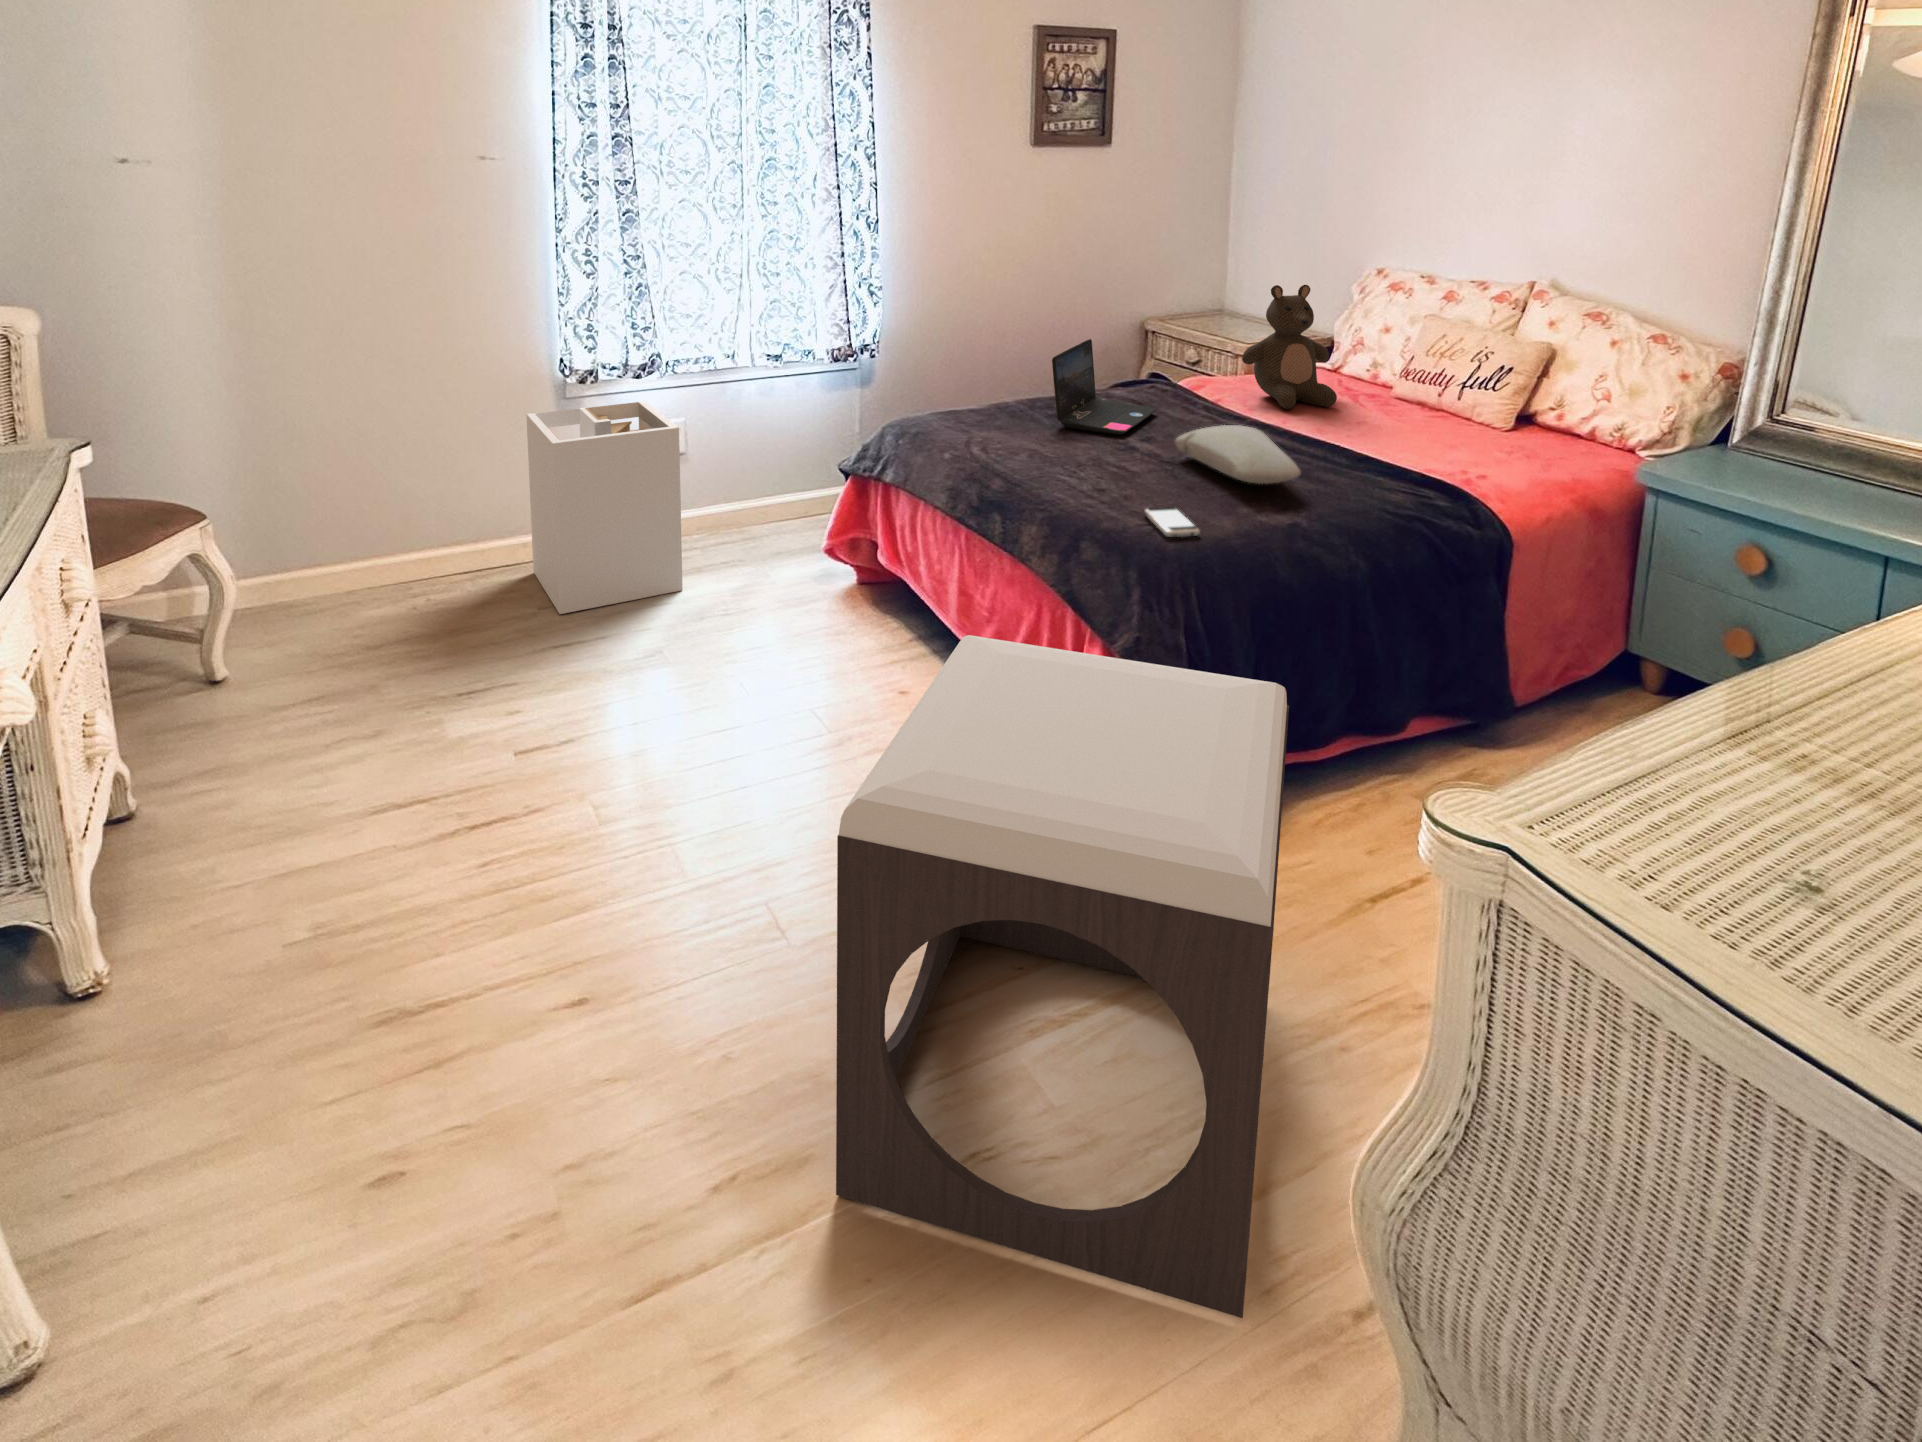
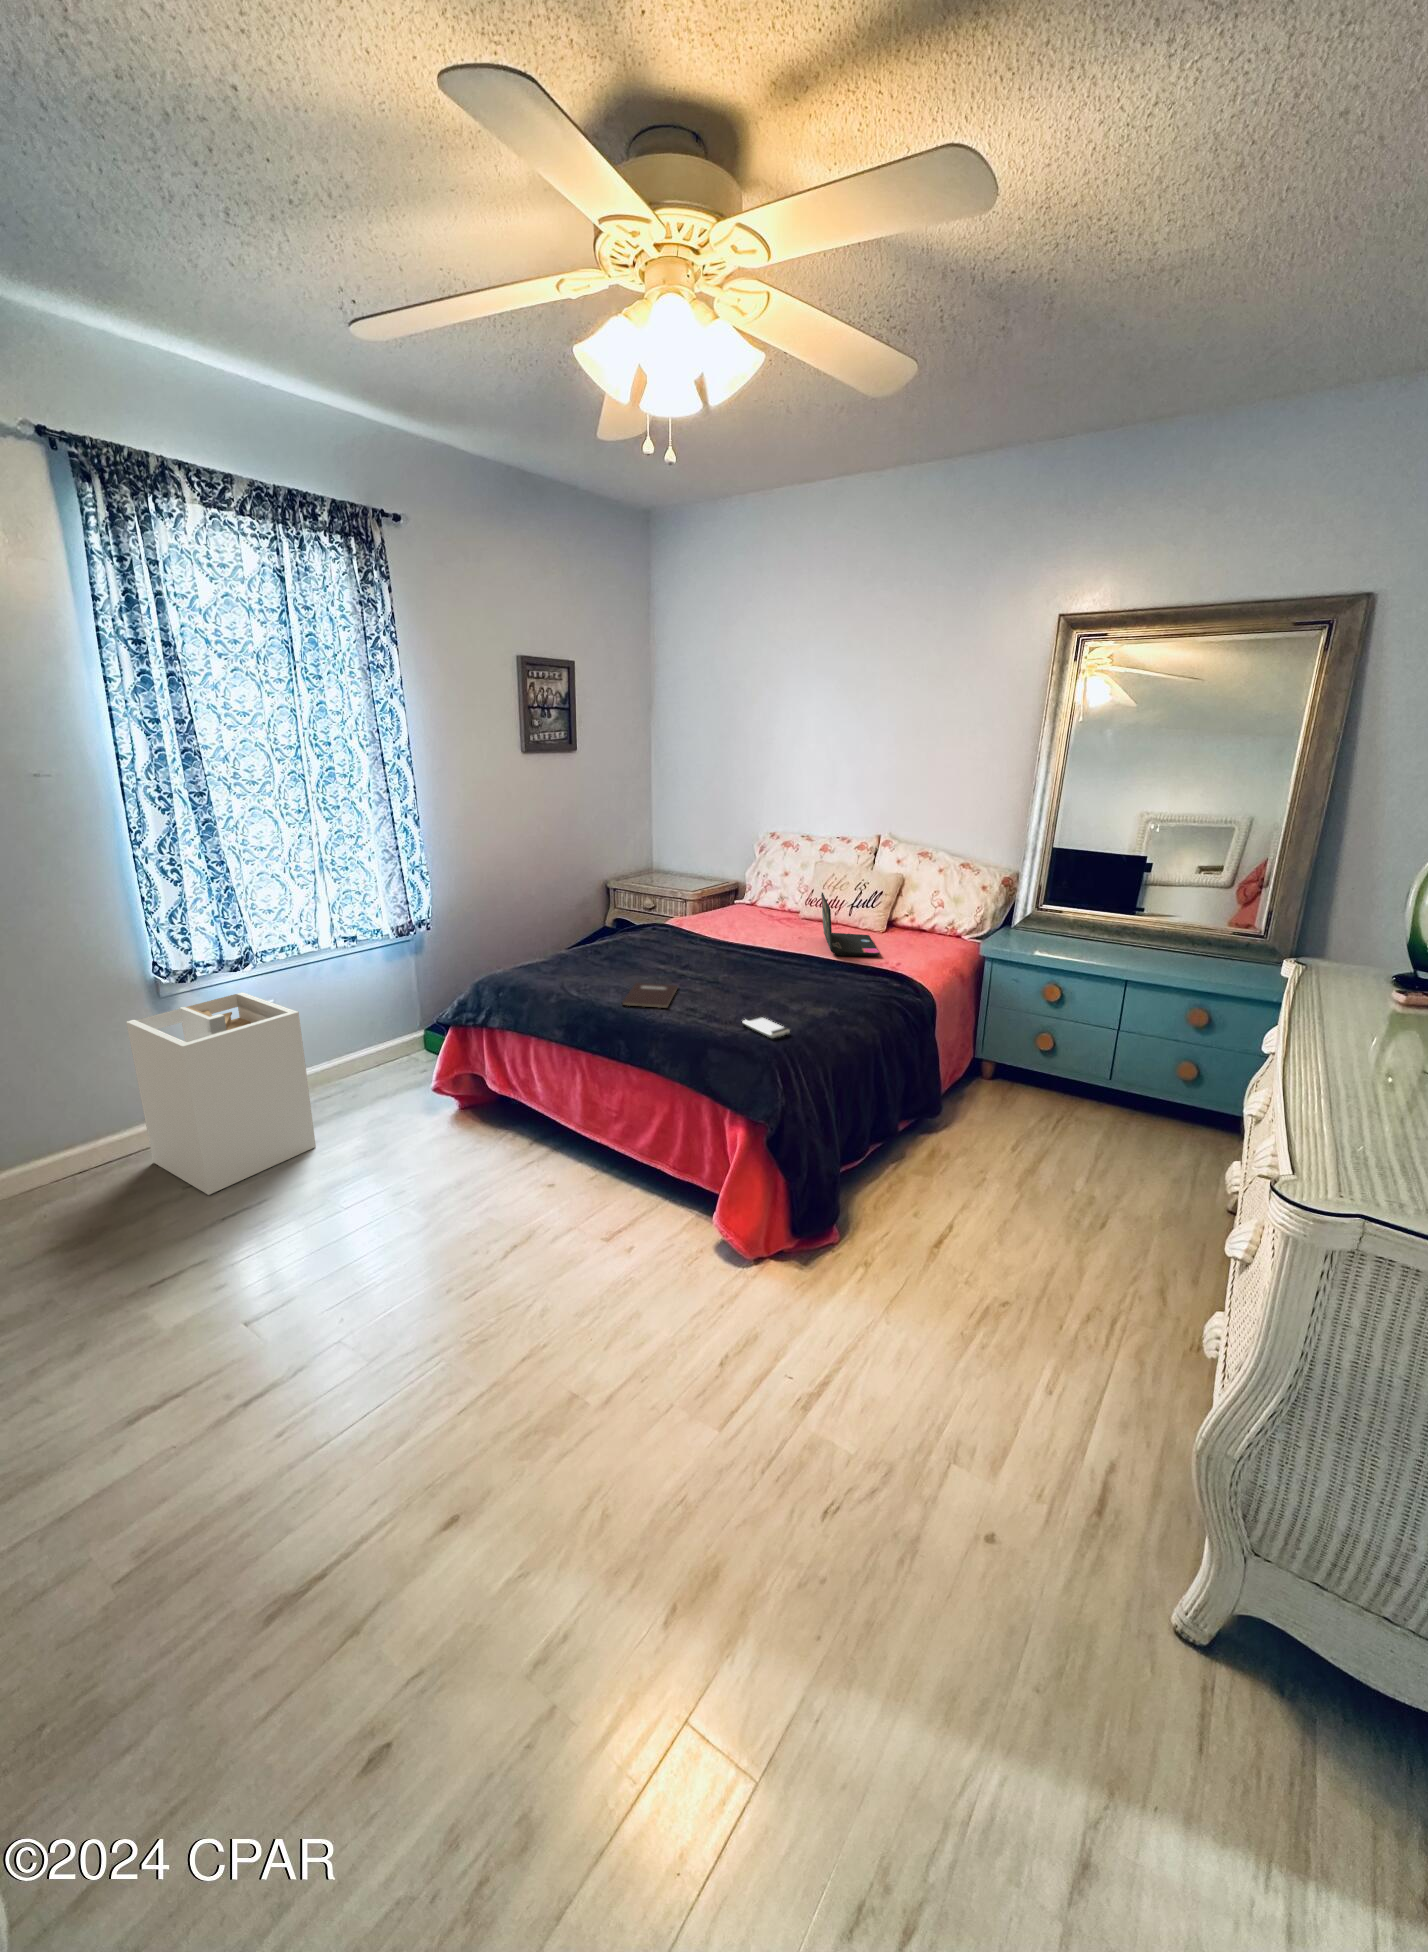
stuffed bear: present [1242,285,1337,409] -> none [720,848,783,933]
laptop: present [1052,339,1157,434] -> present [821,893,880,956]
pillow: present [1175,425,1301,484] -> none [720,951,821,990]
notebook: none [1012,446,1106,481] -> present [622,983,678,1008]
footstool: present [836,635,1289,1318] -> none [708,1129,1073,1583]

